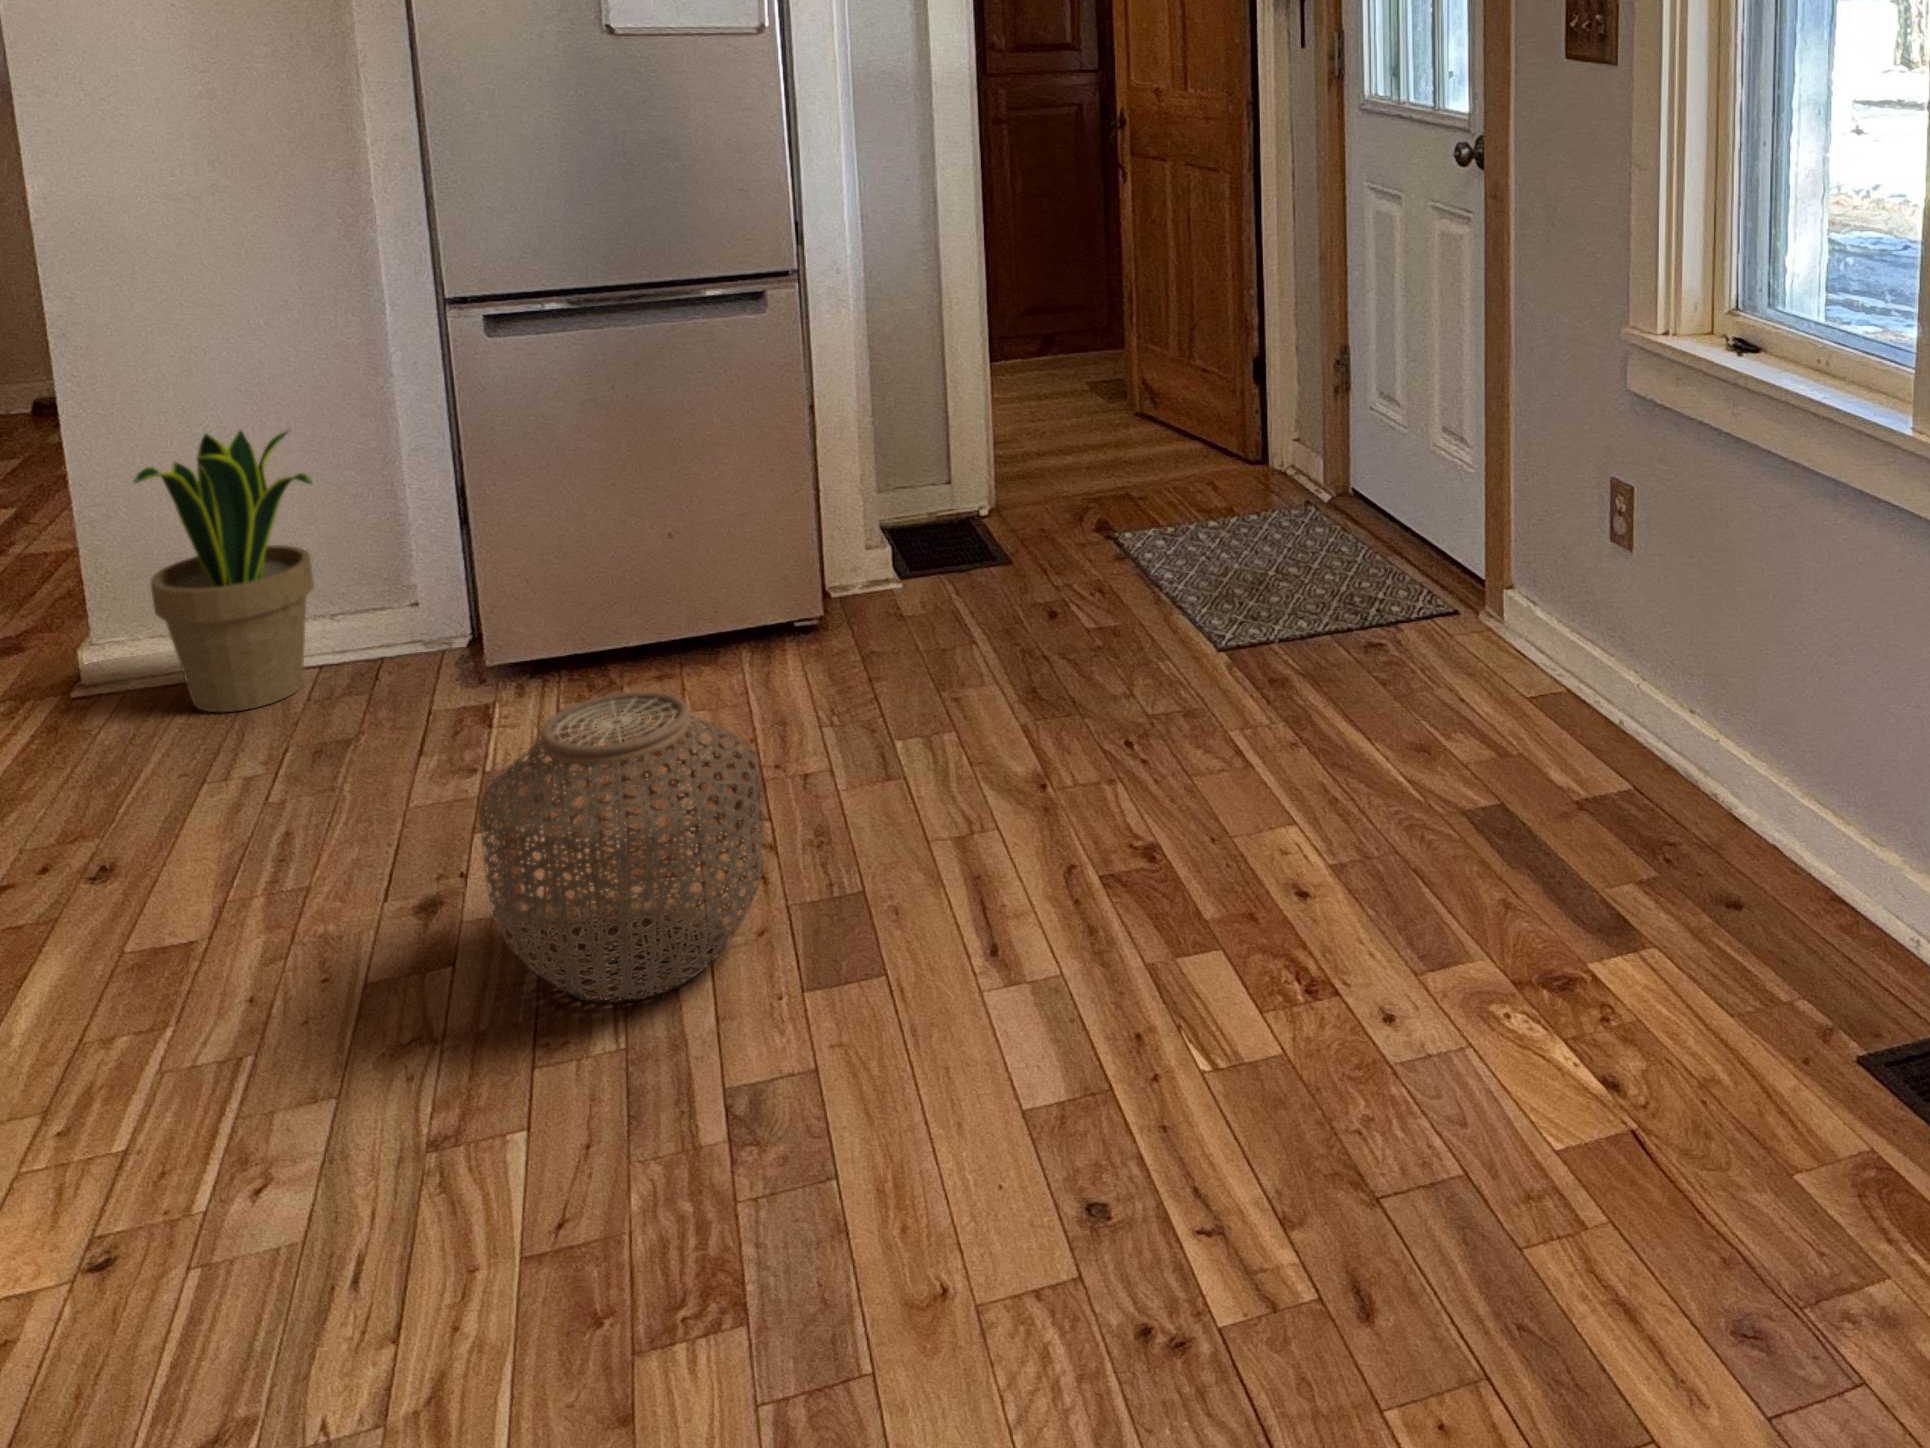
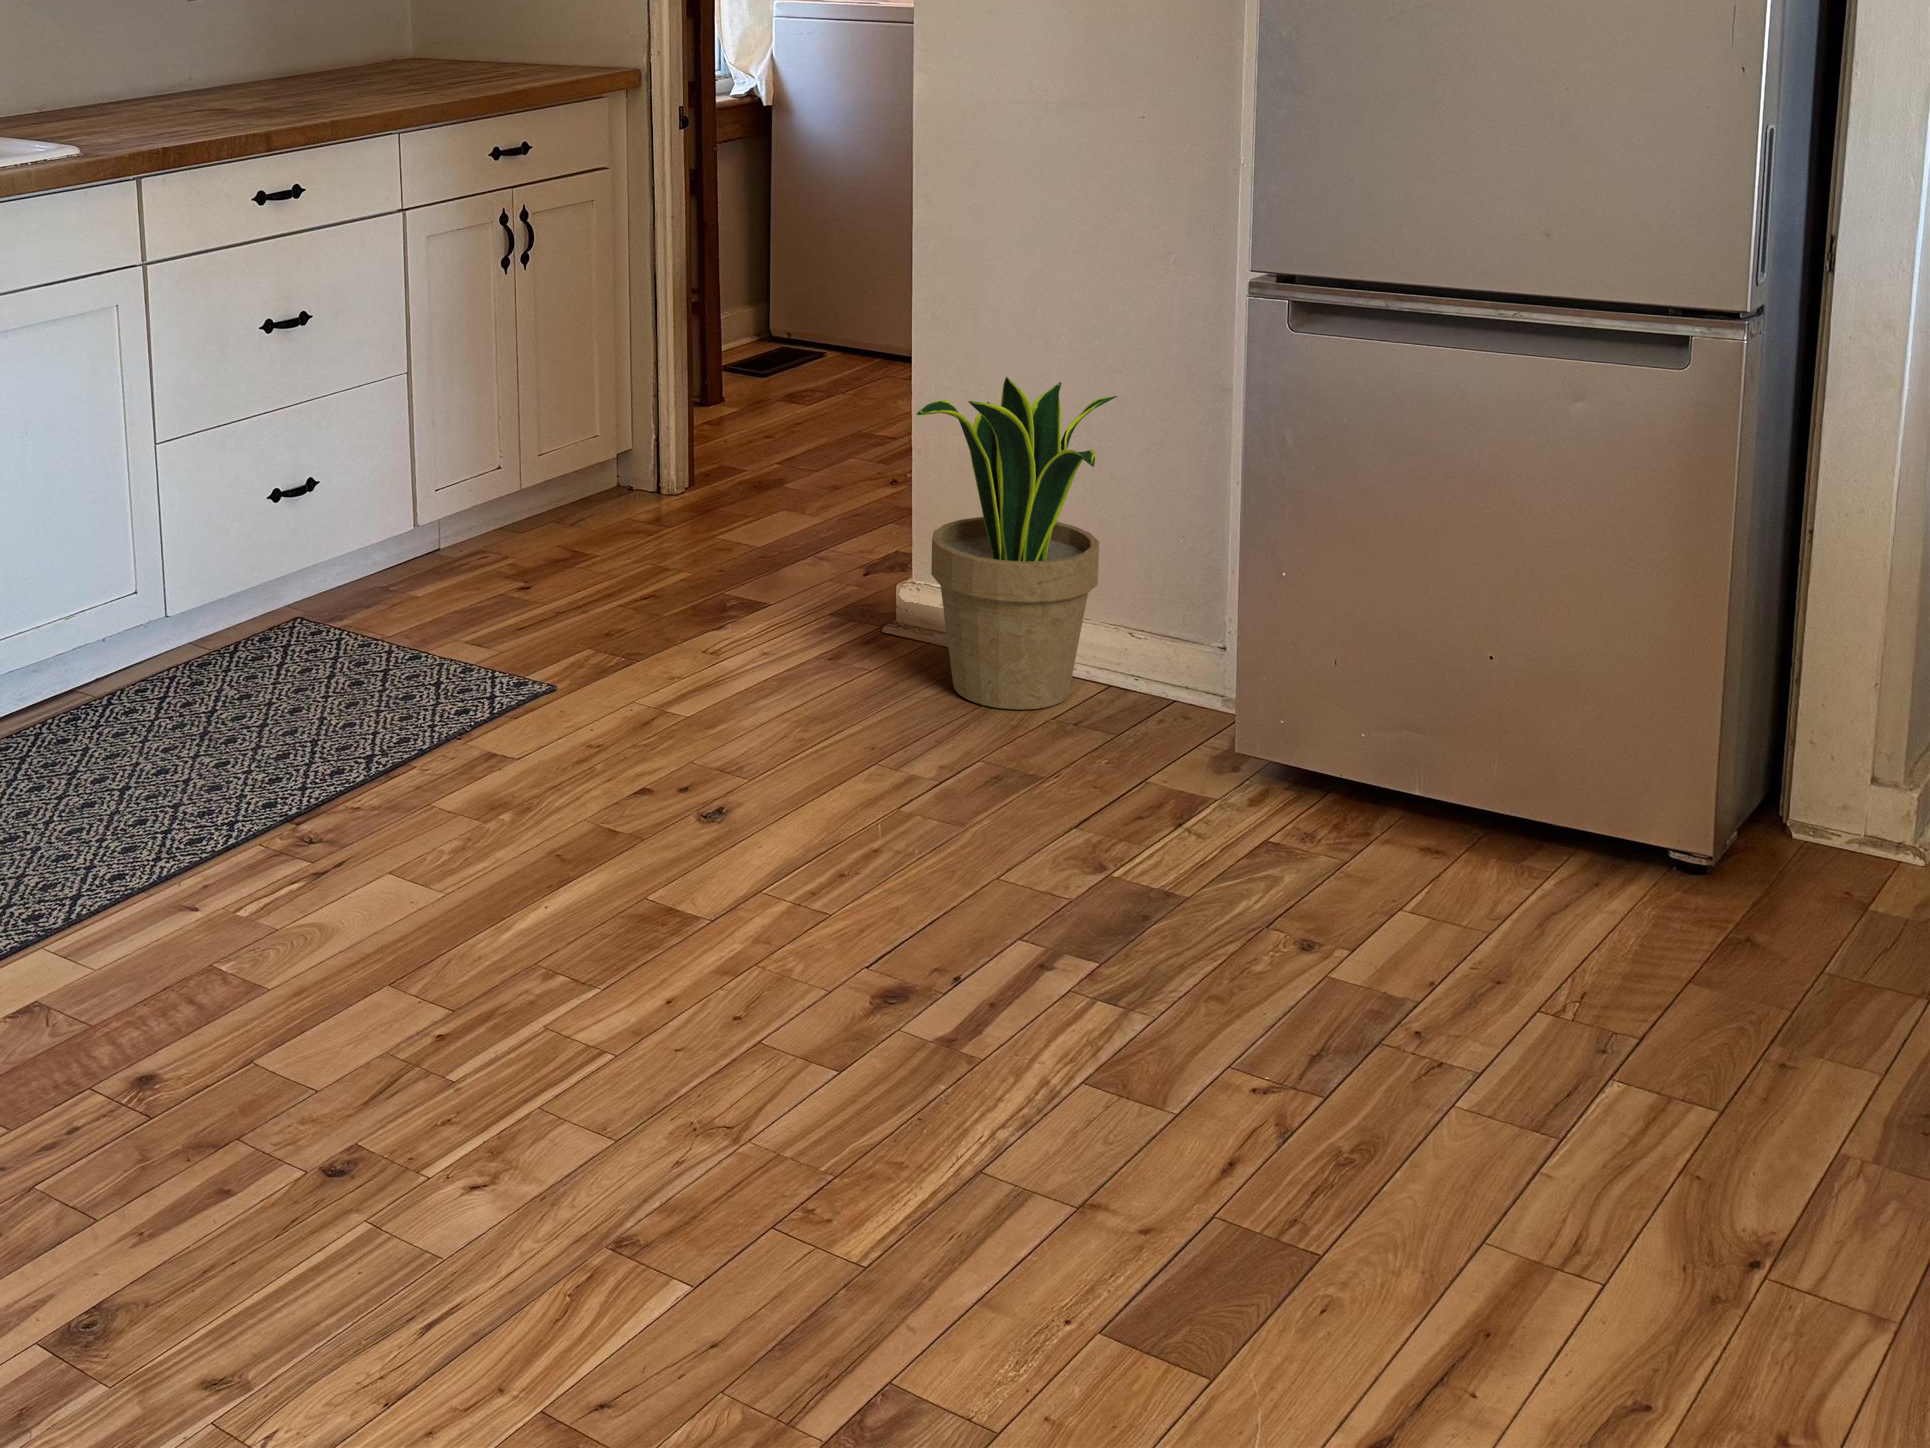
woven basket: present [480,692,764,1001] -> none [814,820,1174,1237]

